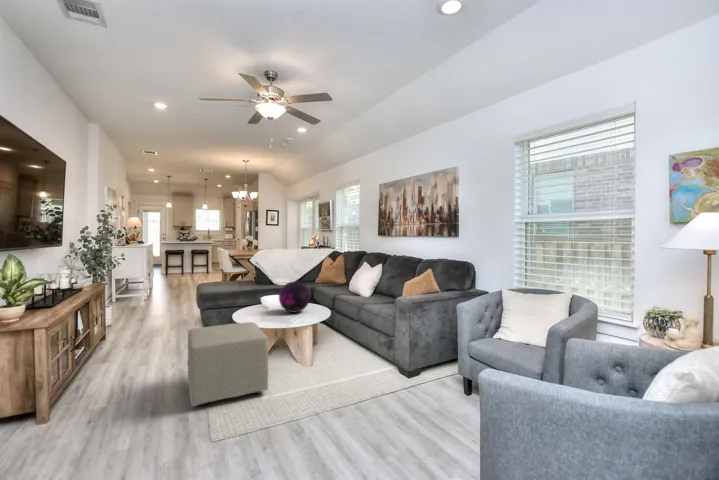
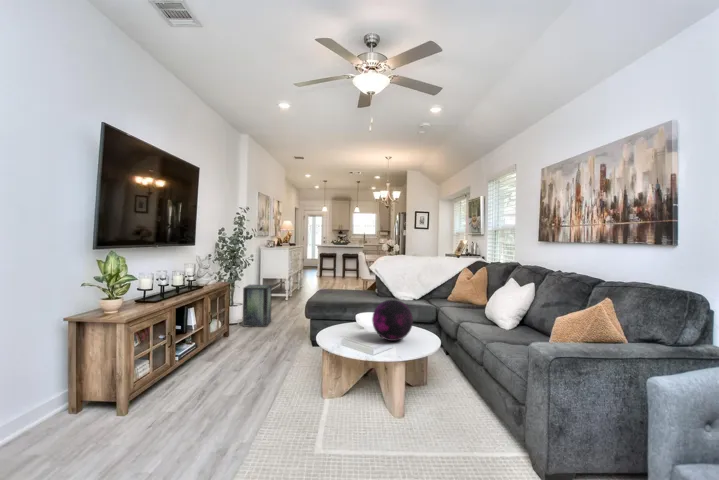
storage box: none [113,282,143,327] -> present [243,285,272,327]
ottoman: present [187,322,269,406] -> none [231,347,332,449]

